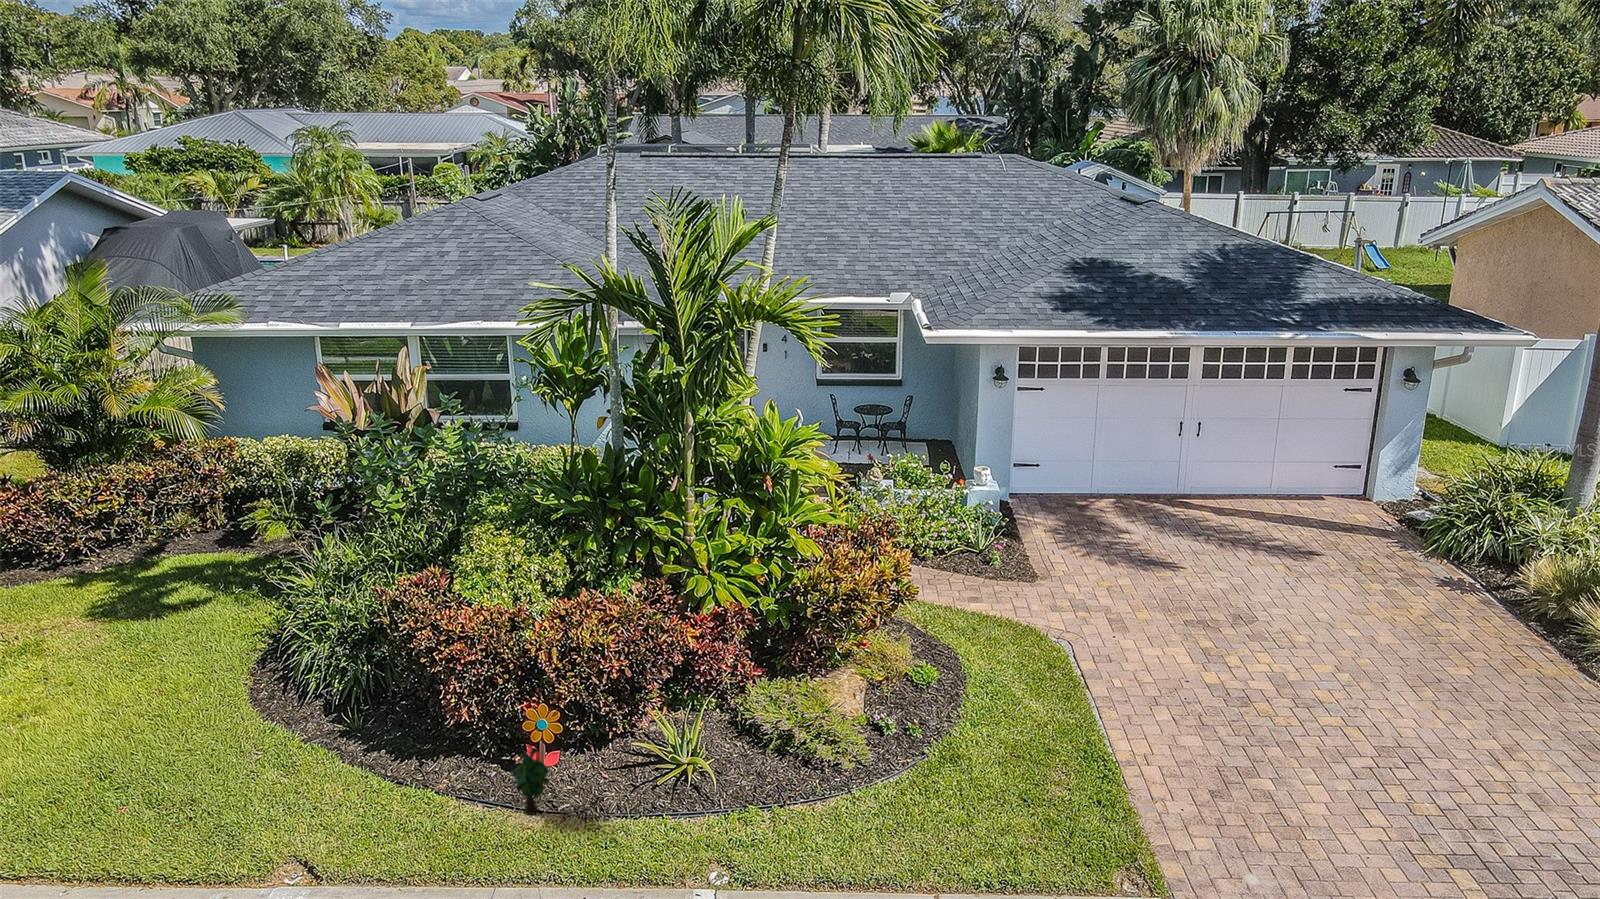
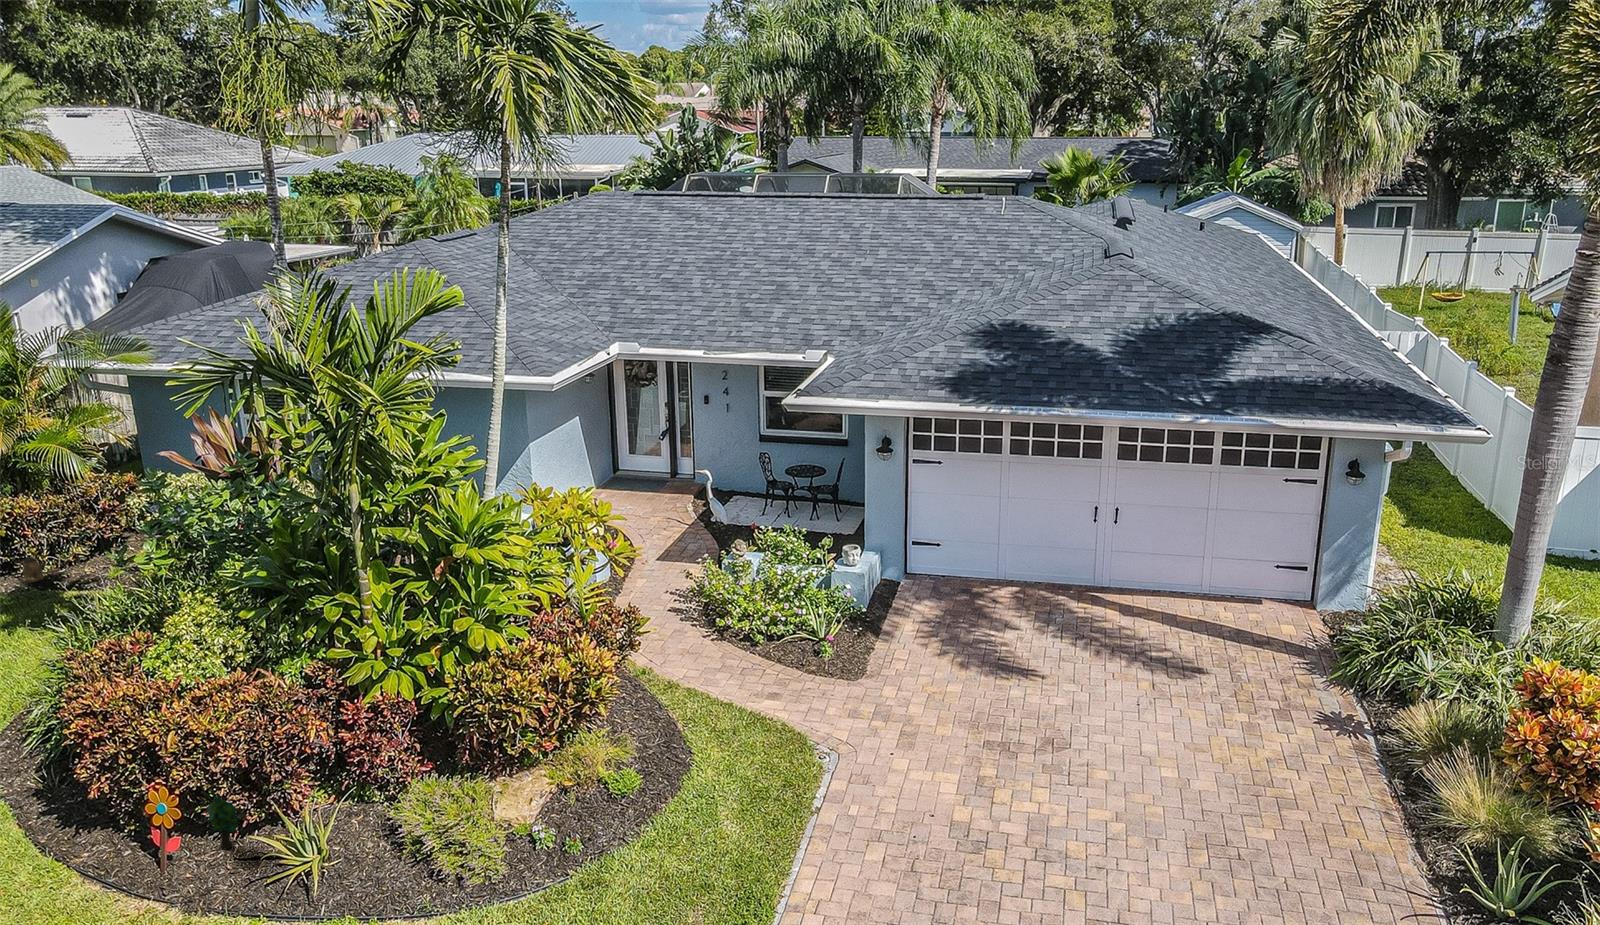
watering can: none [98,530,128,557] -> present [23,557,45,582]

